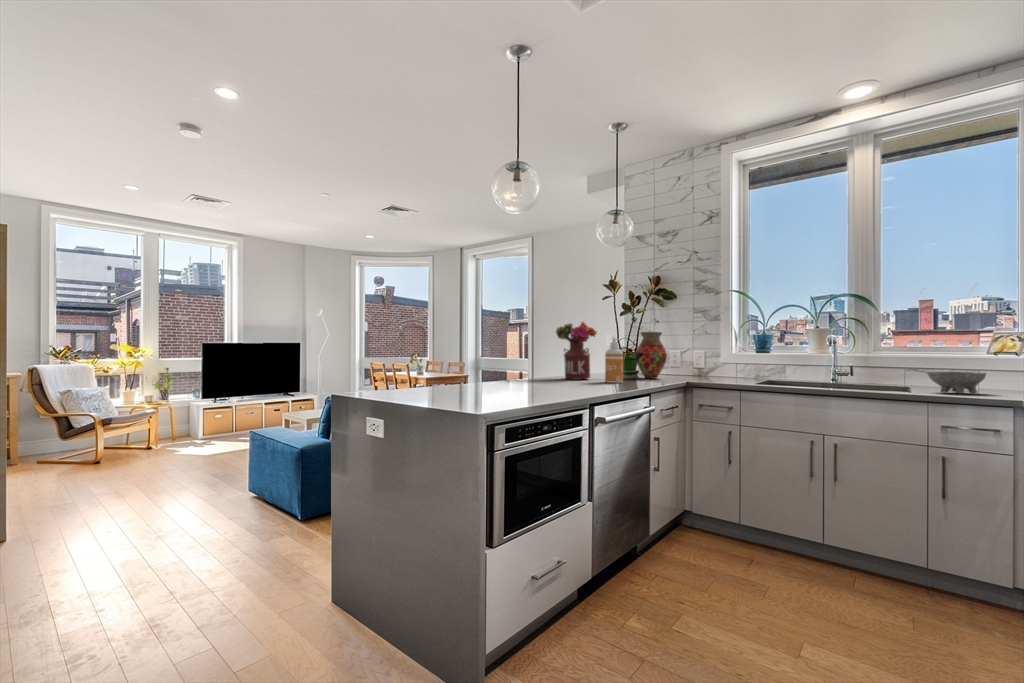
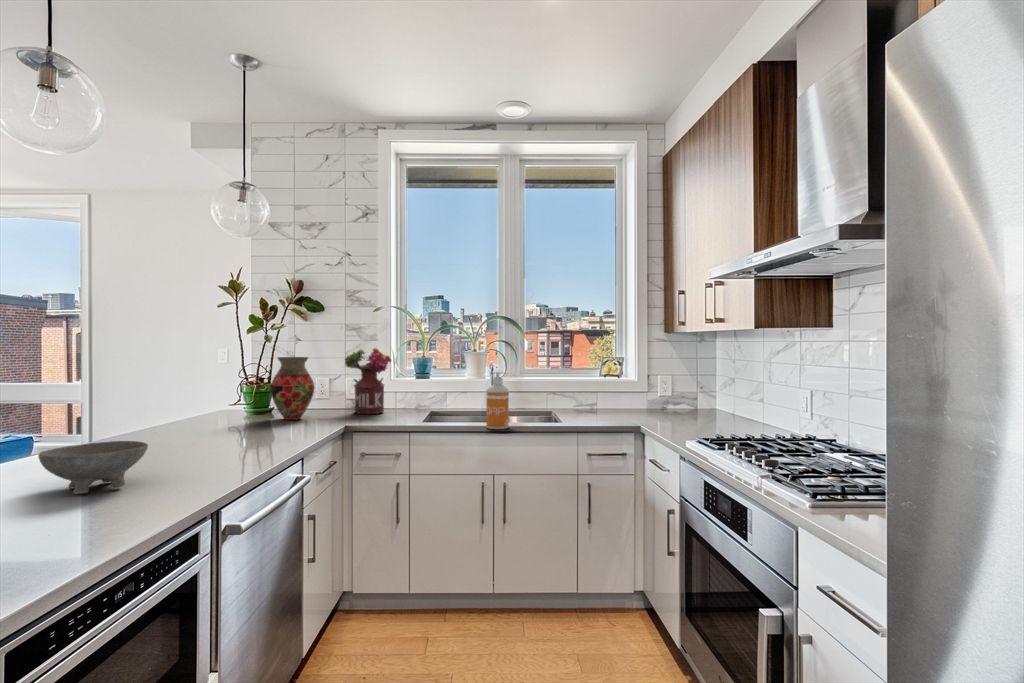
flower arrangement: present [556,322,597,380] -> present [345,348,391,414]
soap dispenser: present [605,338,623,383] -> present [486,372,509,429]
bowl: present [928,372,986,394] -> present [38,441,148,494]

